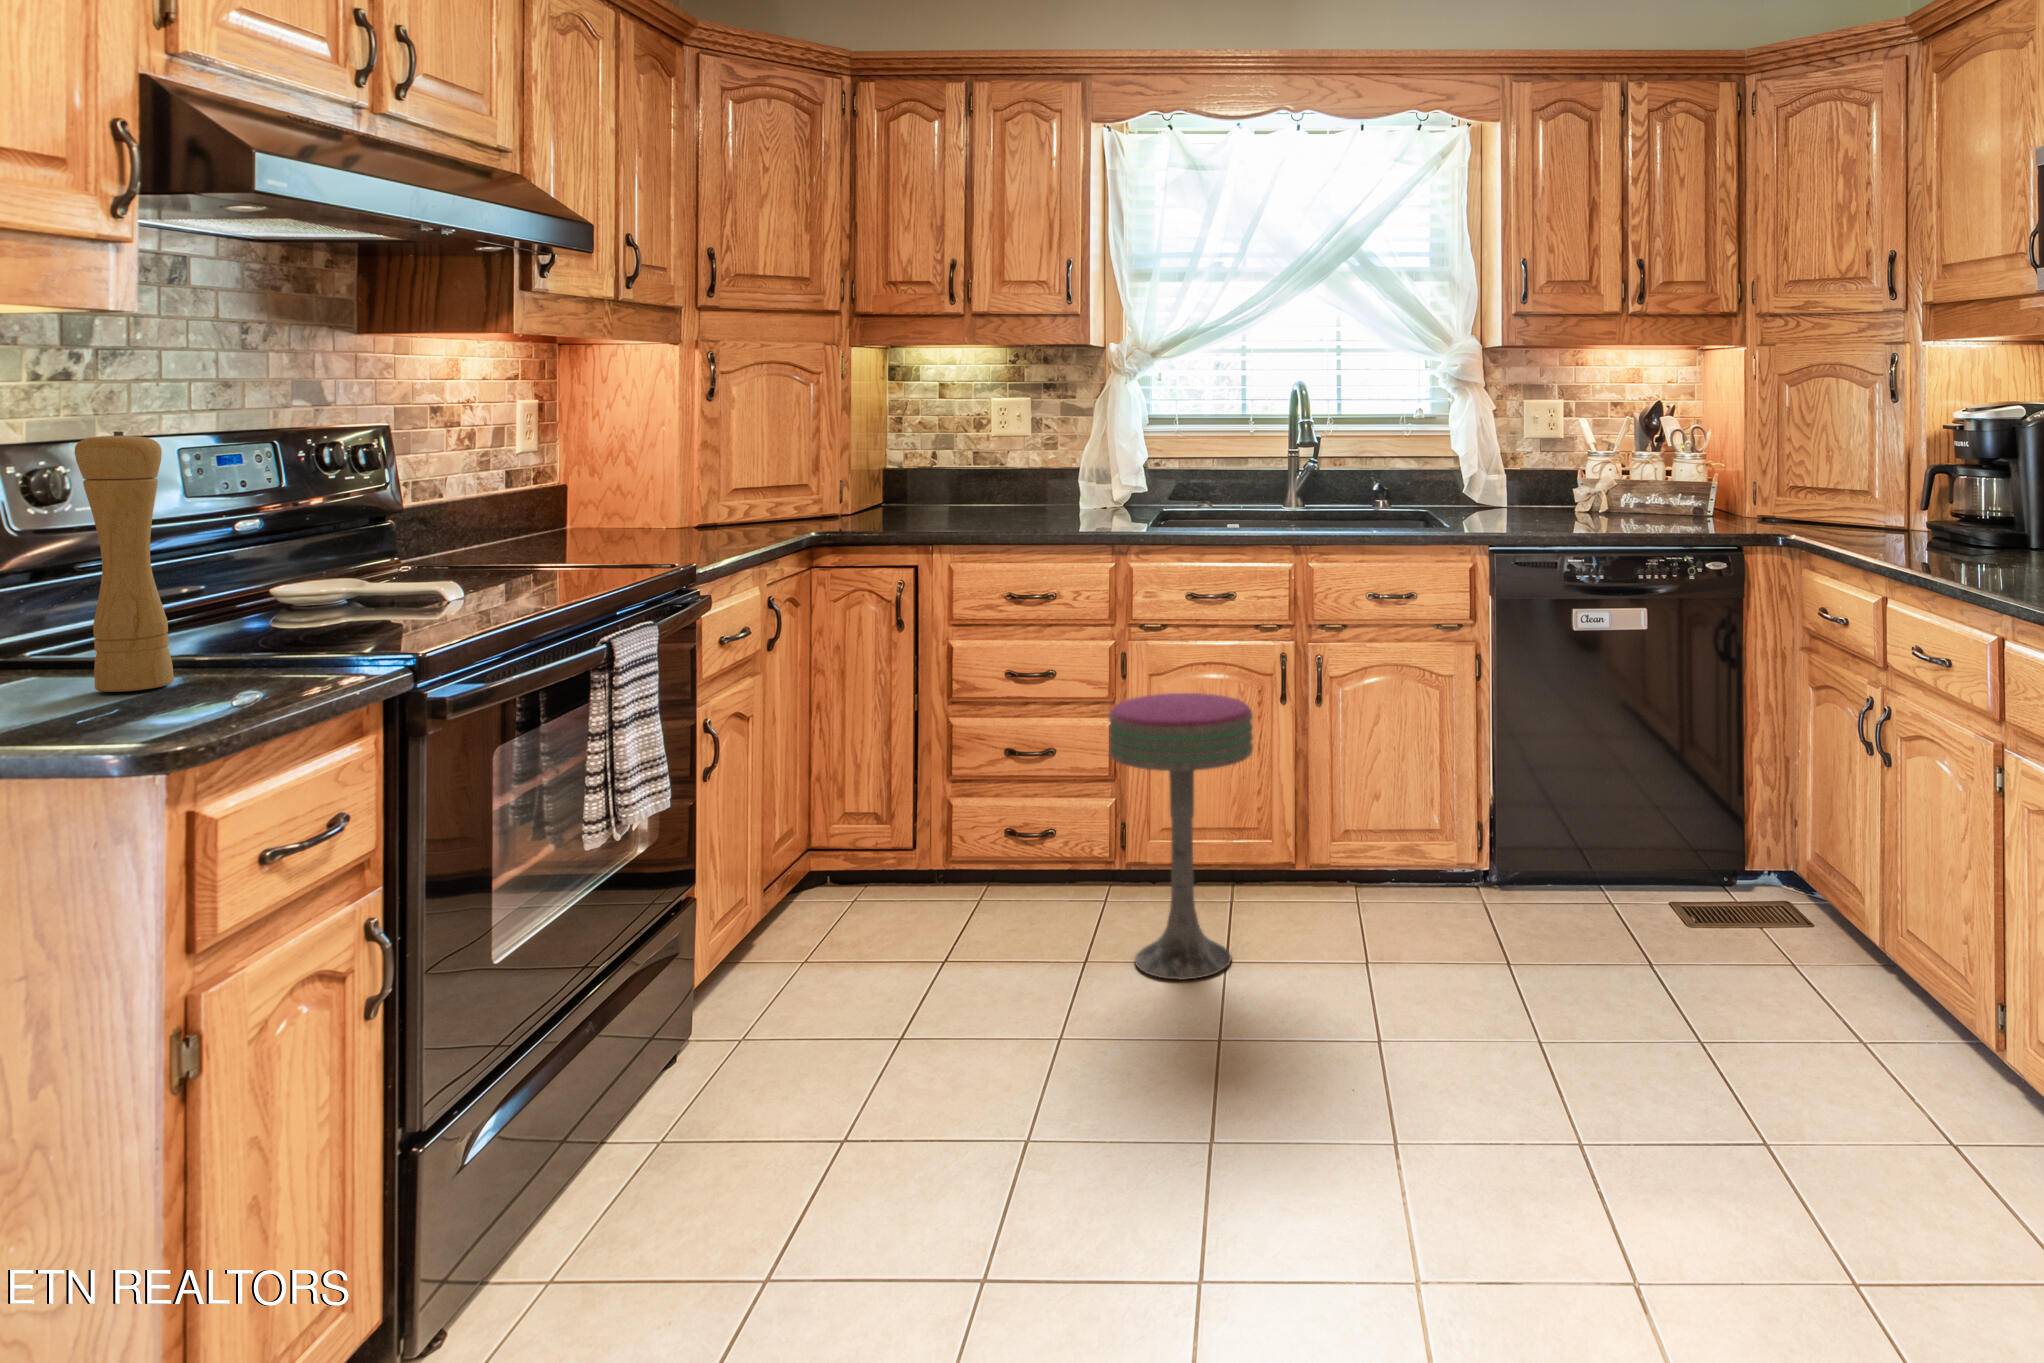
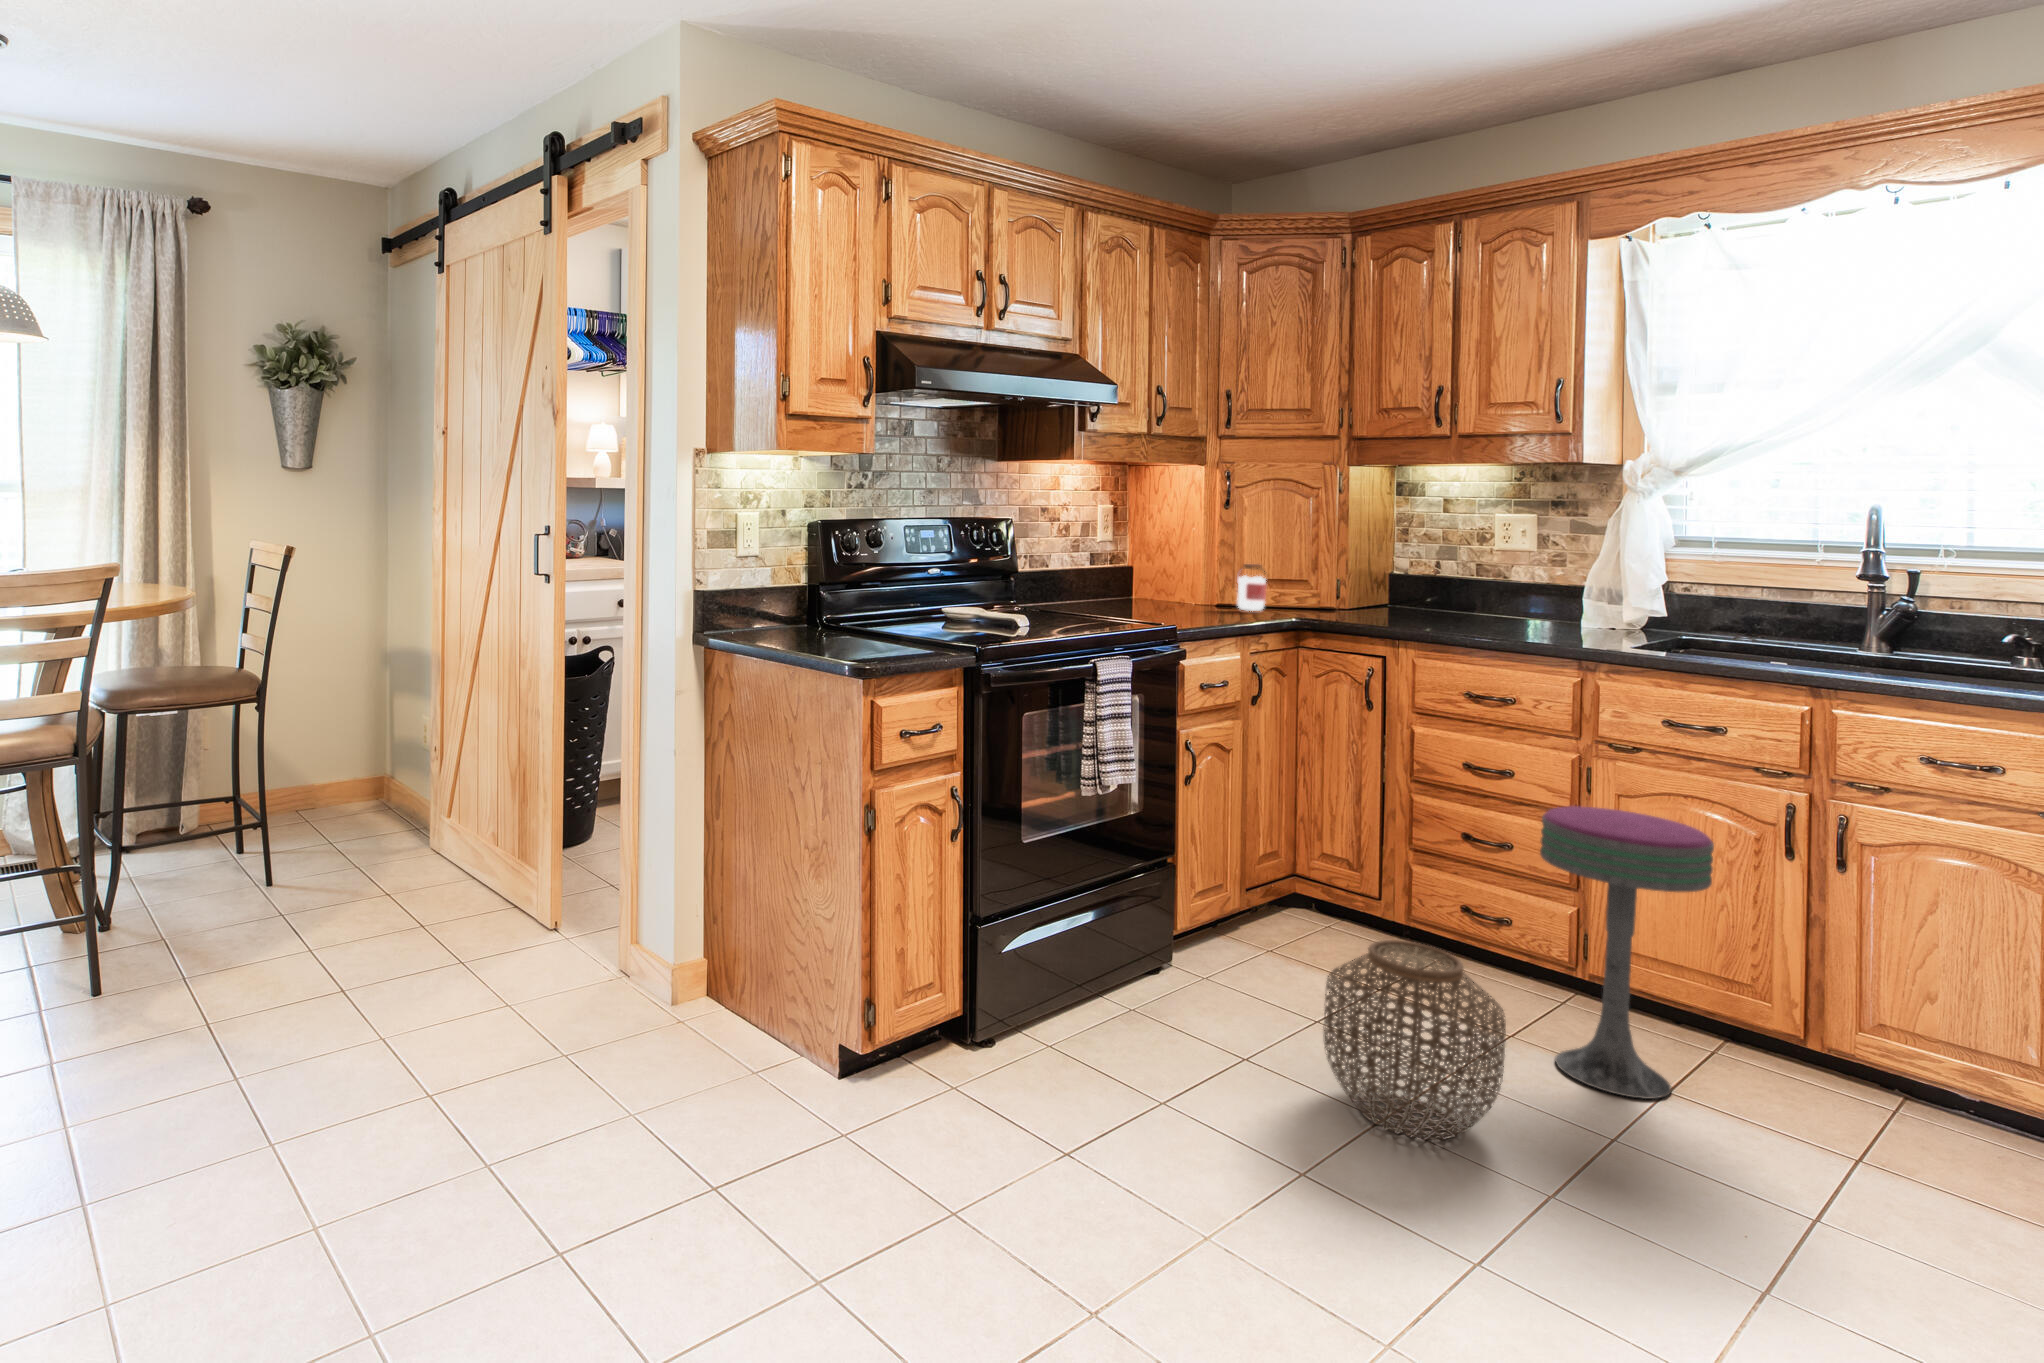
pepper mill: present [75,431,174,692] -> none [836,524,874,661]
jar: none [729,469,769,530] -> present [1237,564,1267,611]
woven basket: none [940,890,1127,1116] -> present [1323,940,1506,1140]

